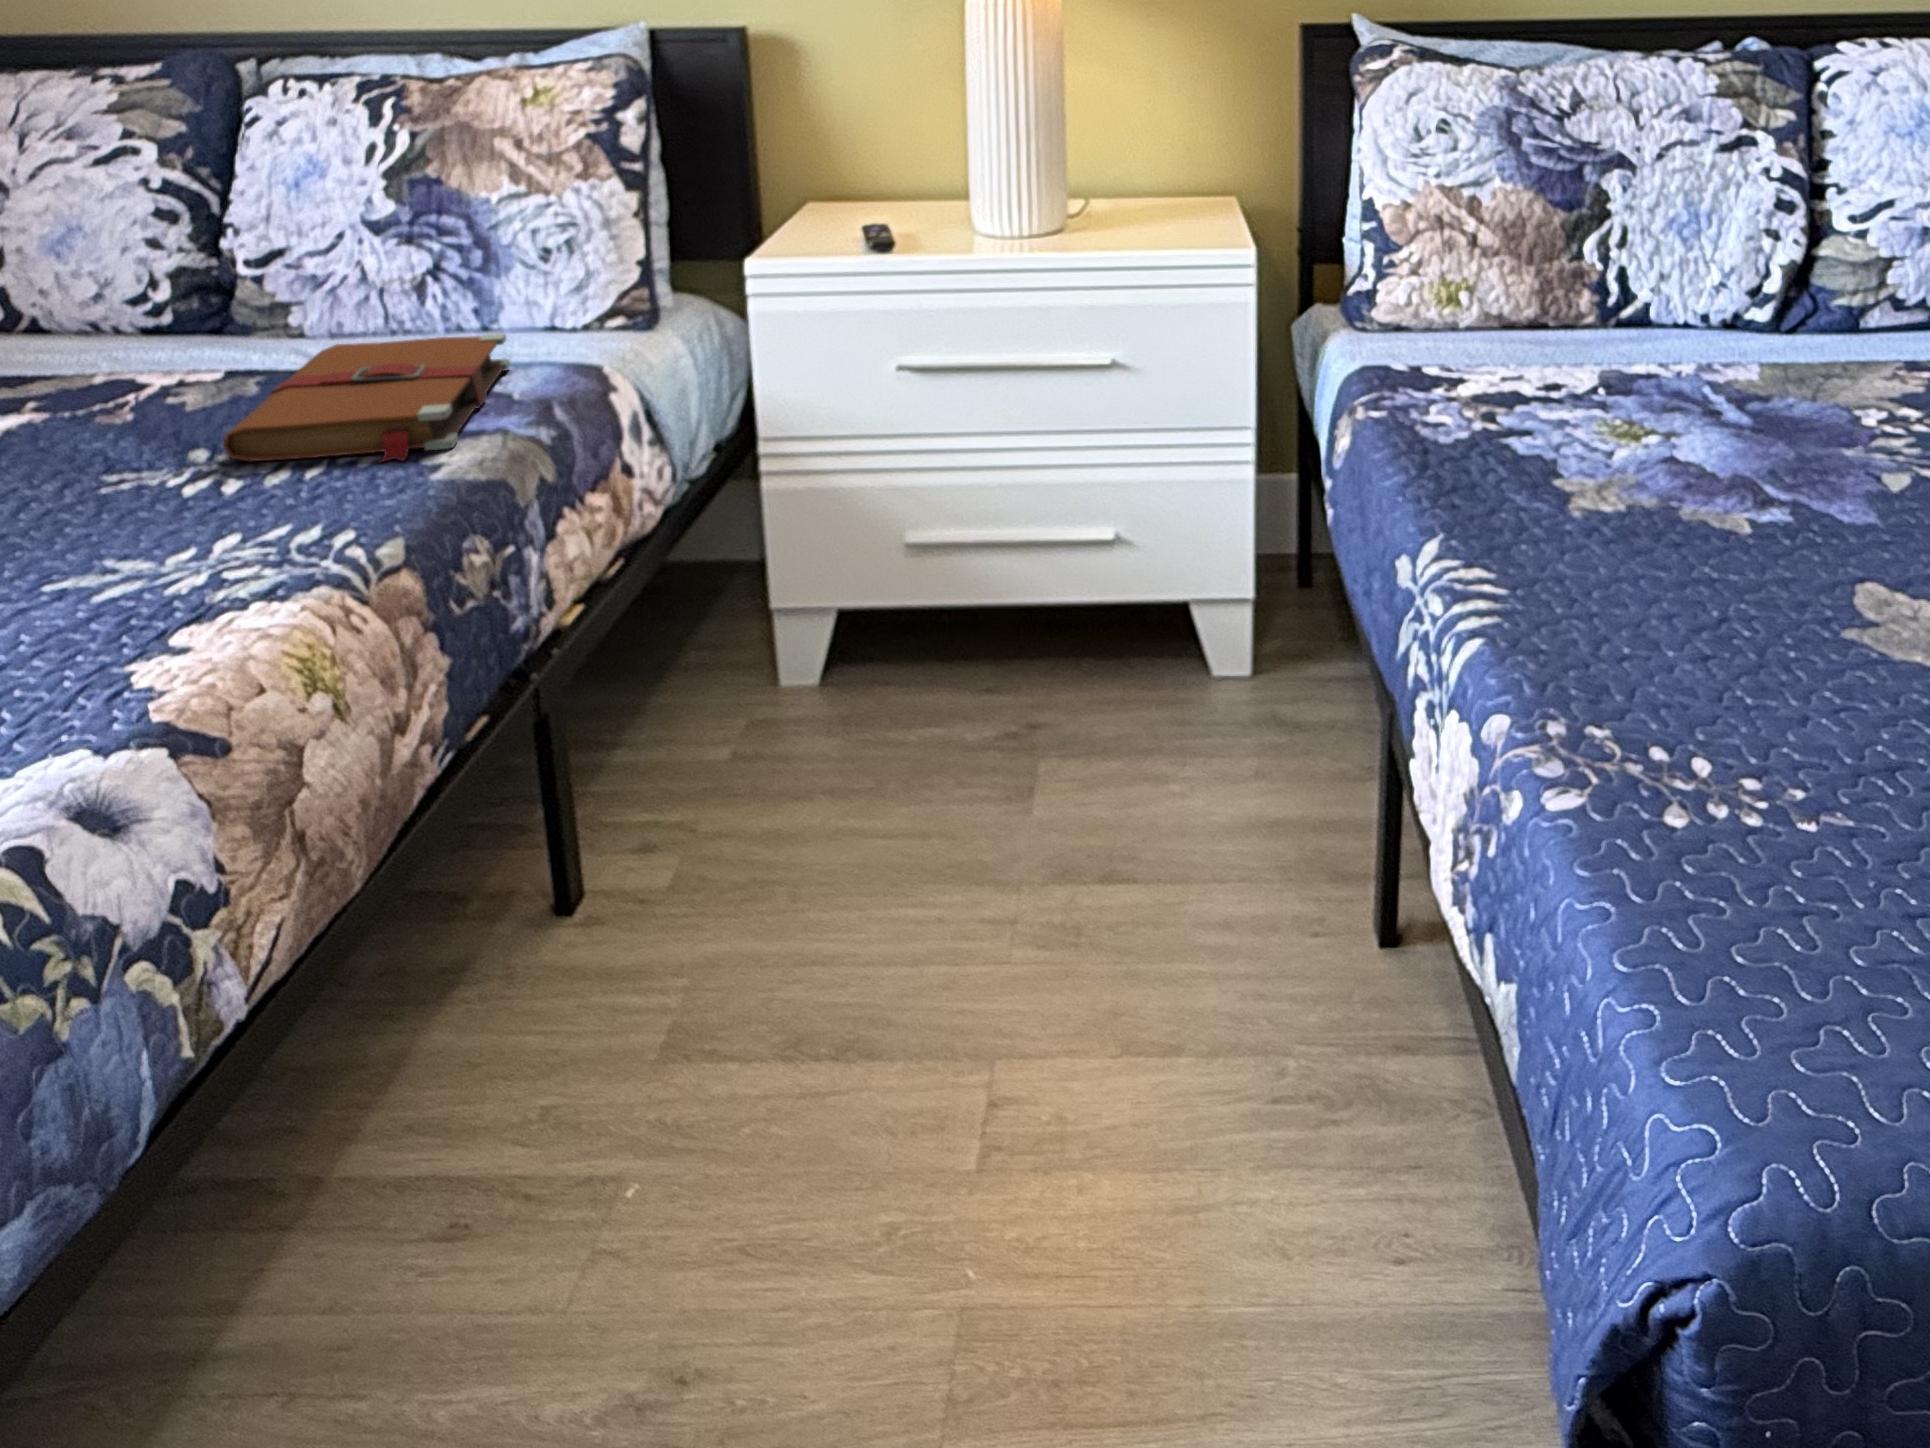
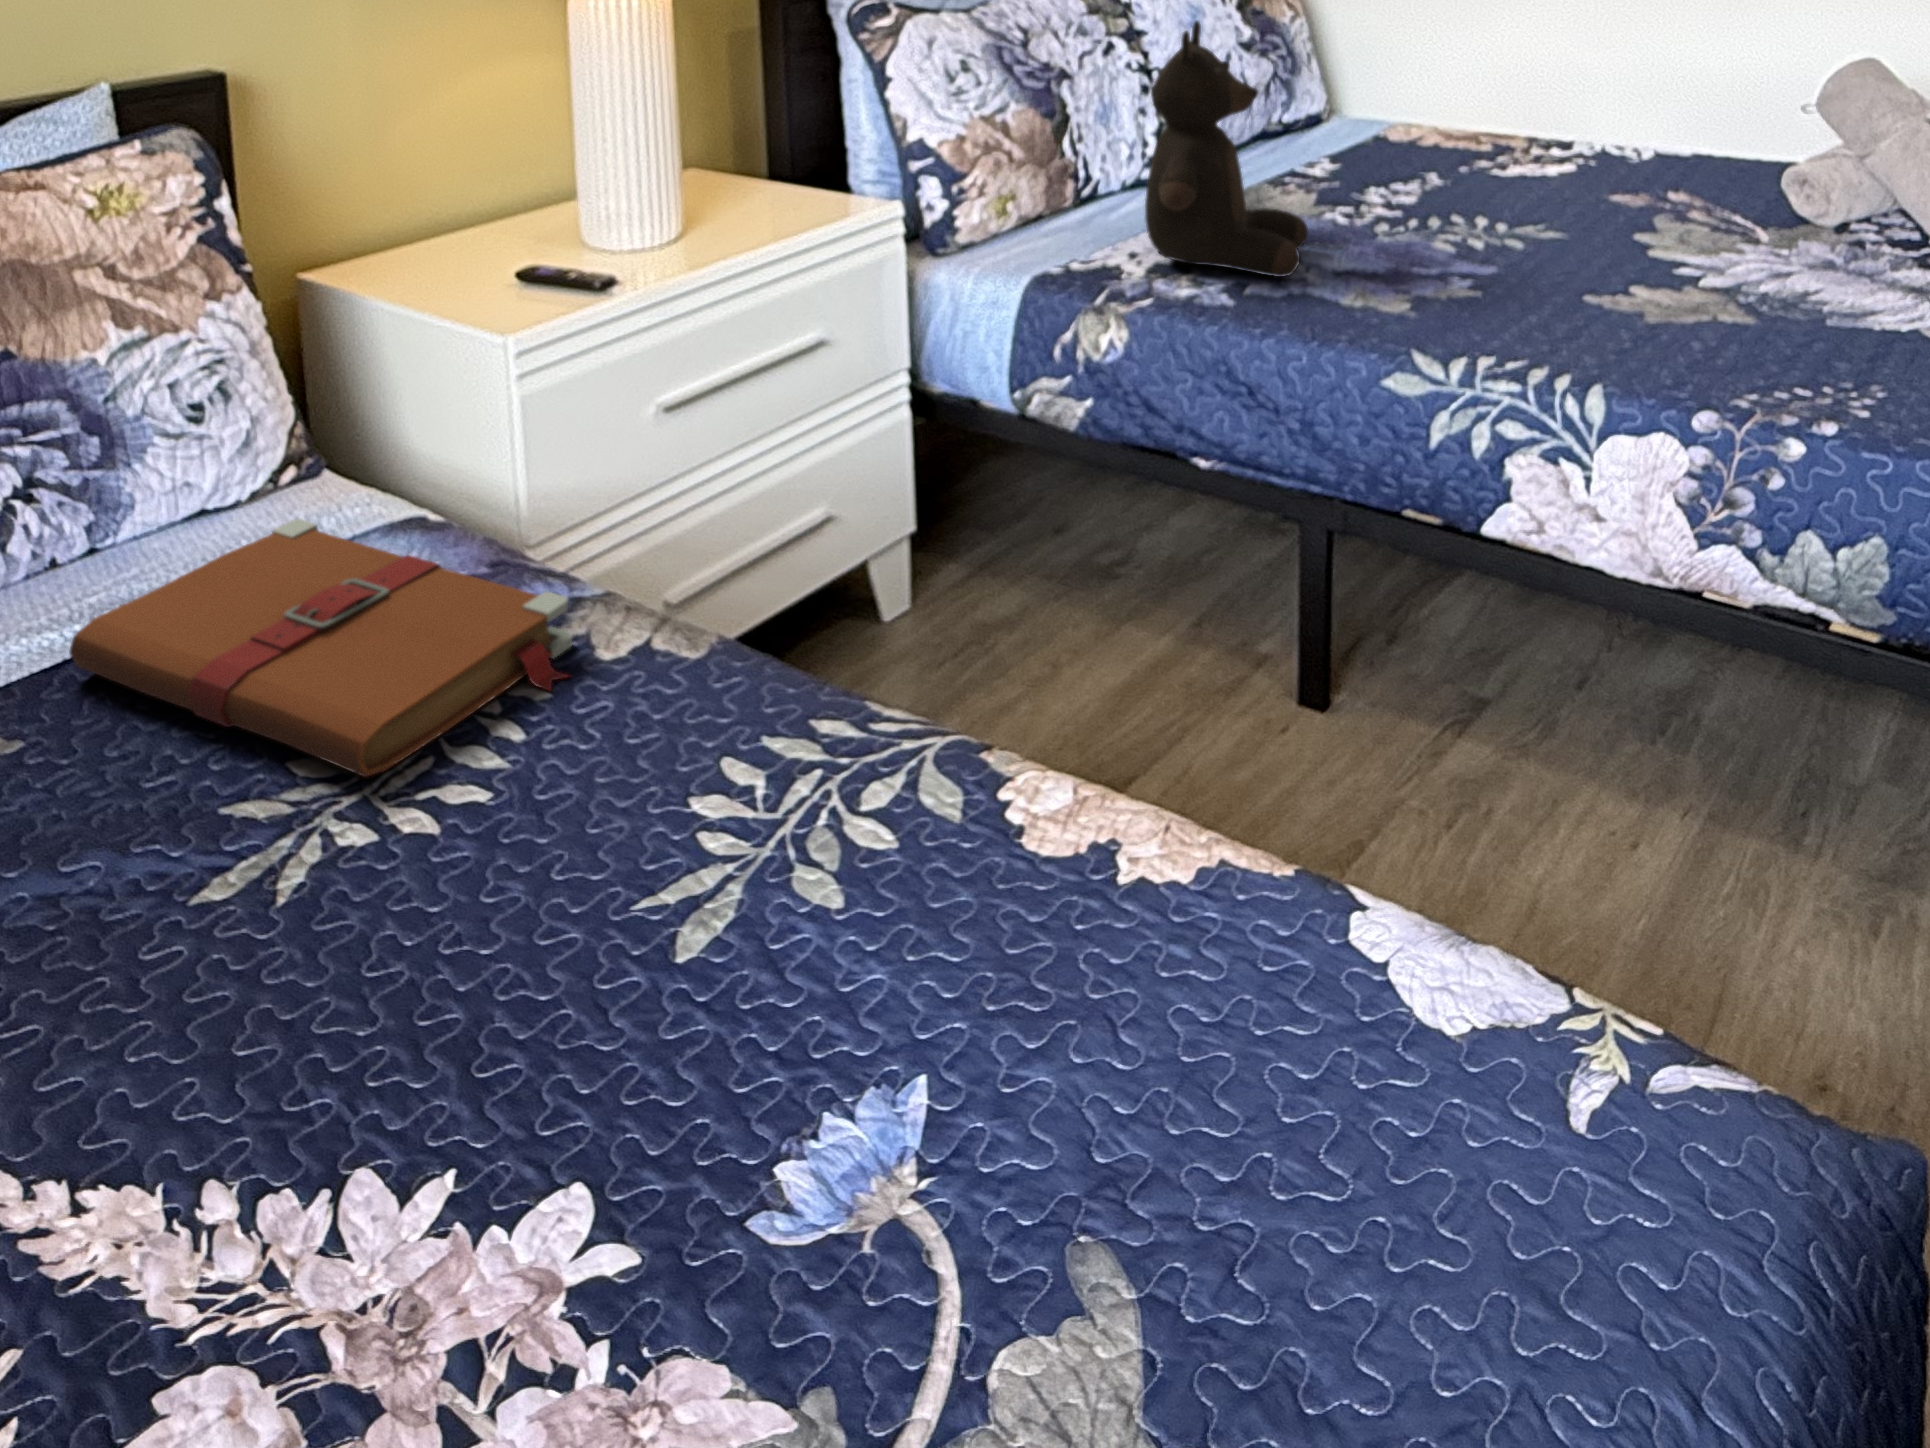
teddy bear: none [1463,83,1722,425] -> present [1145,21,1308,277]

